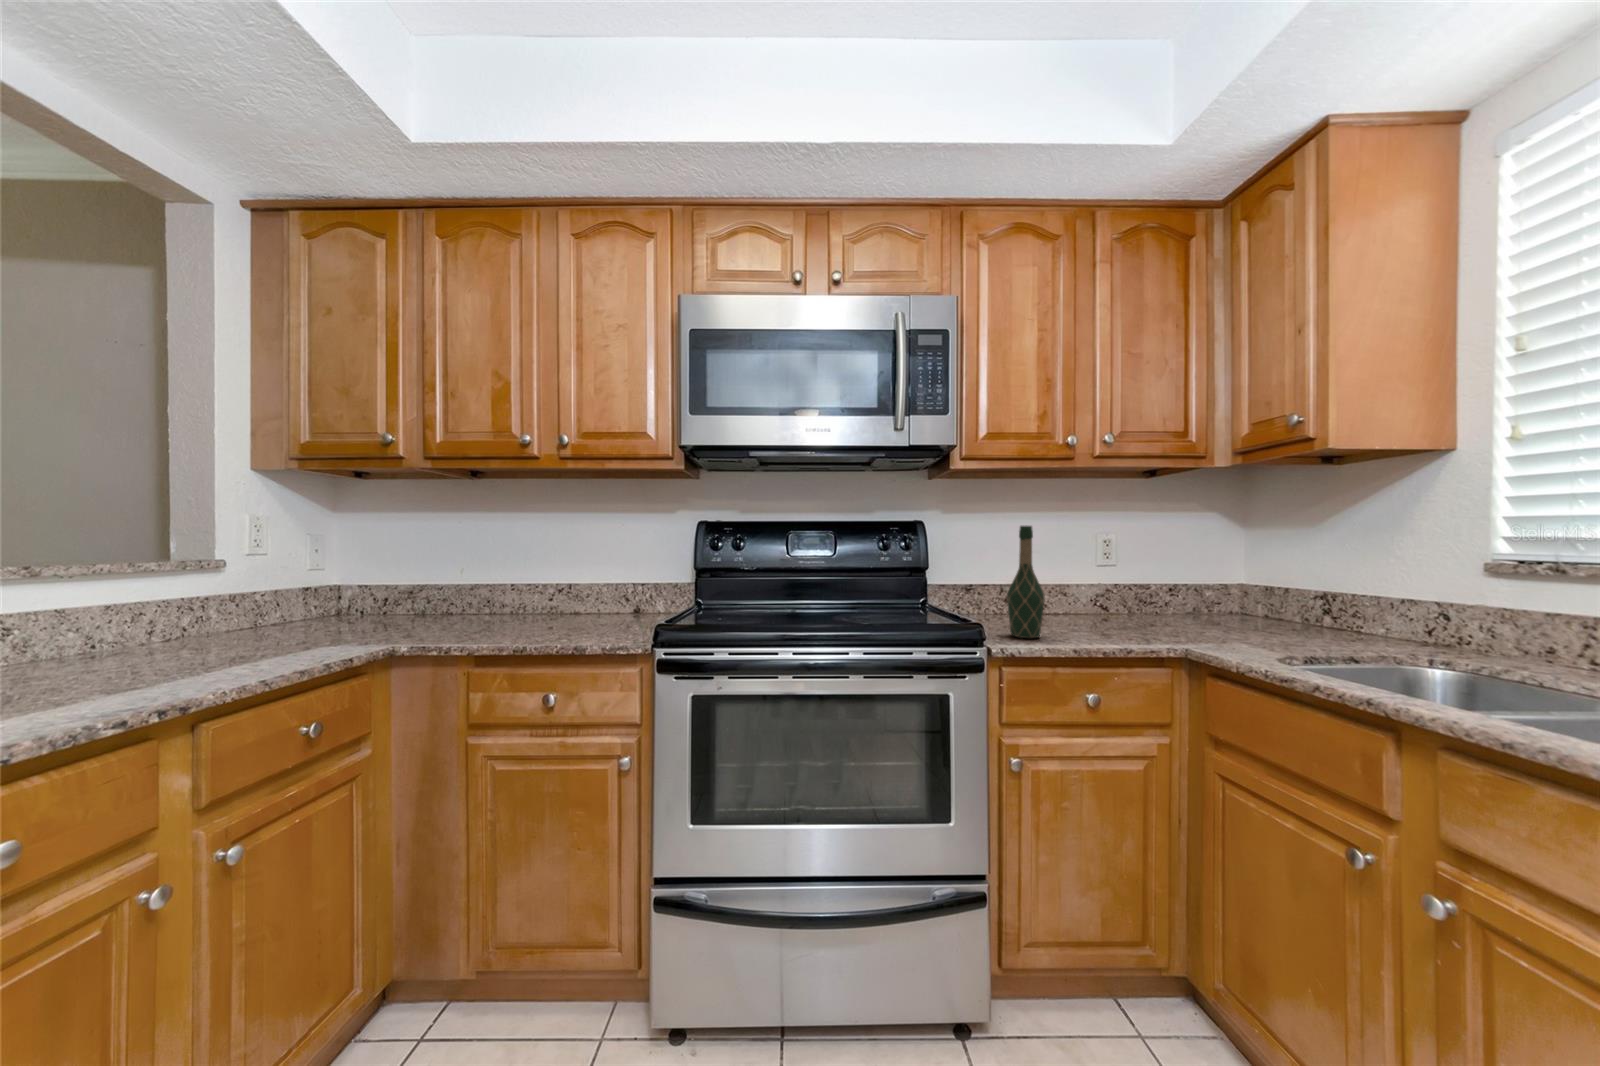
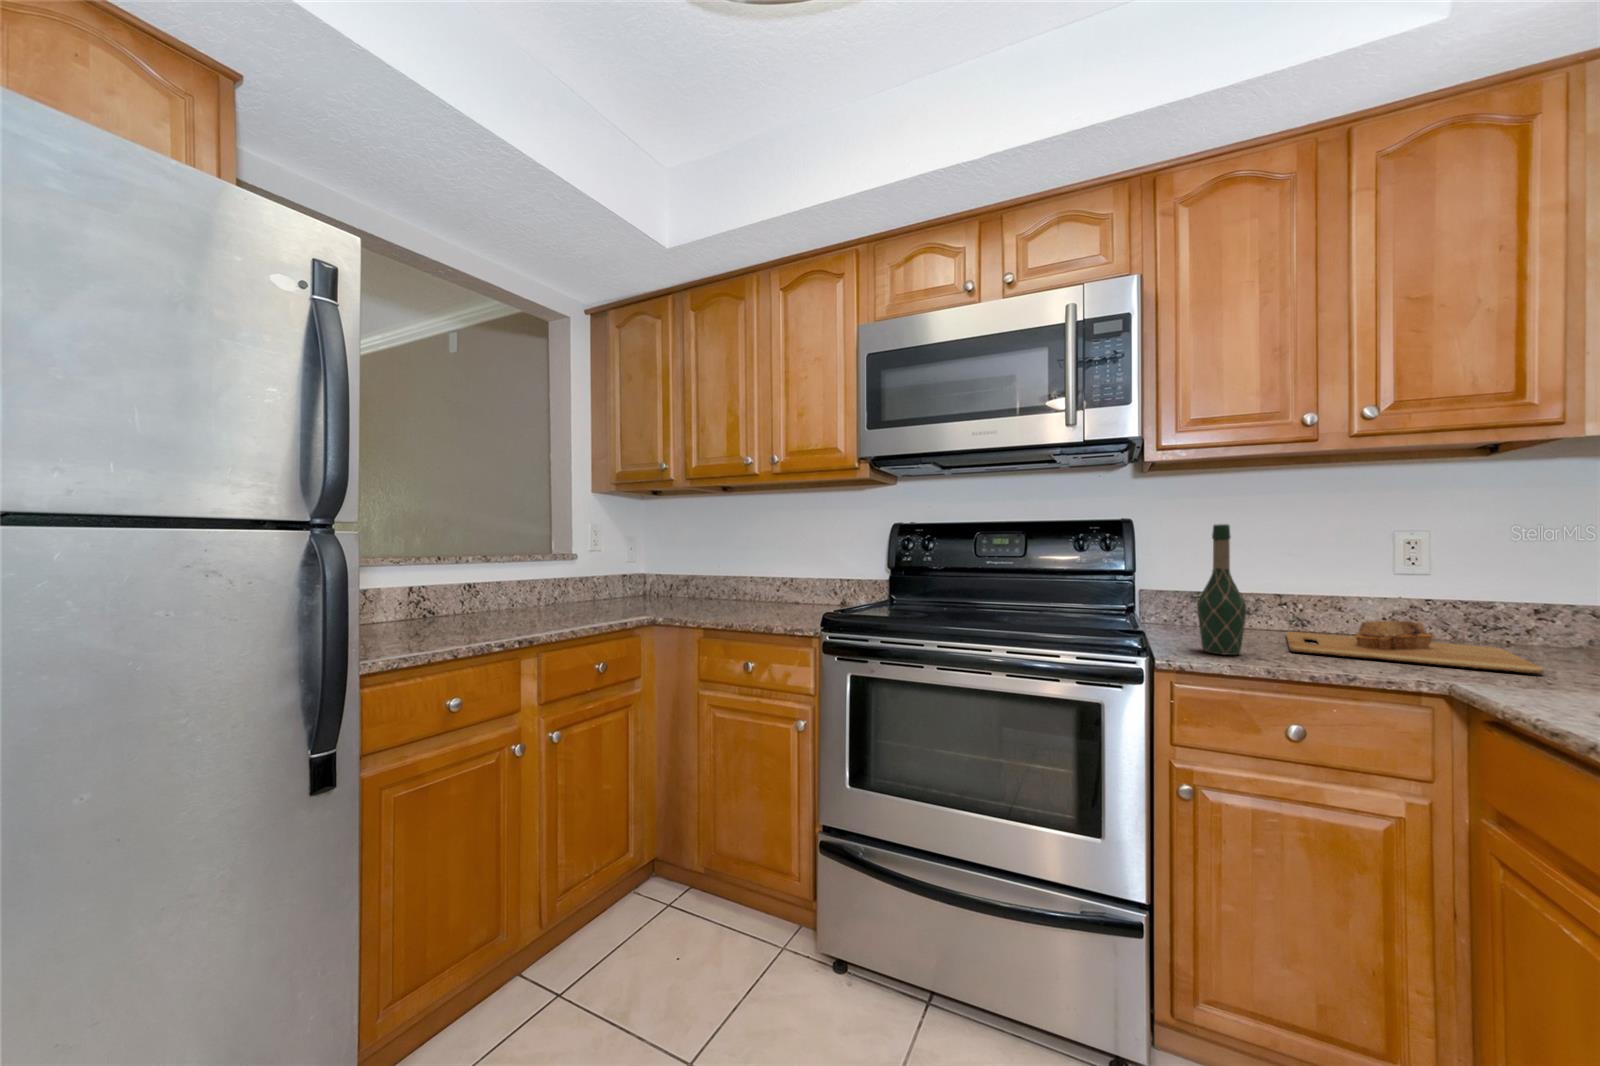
cutting board: none [1038,601,1213,635] -> present [1286,620,1544,674]

